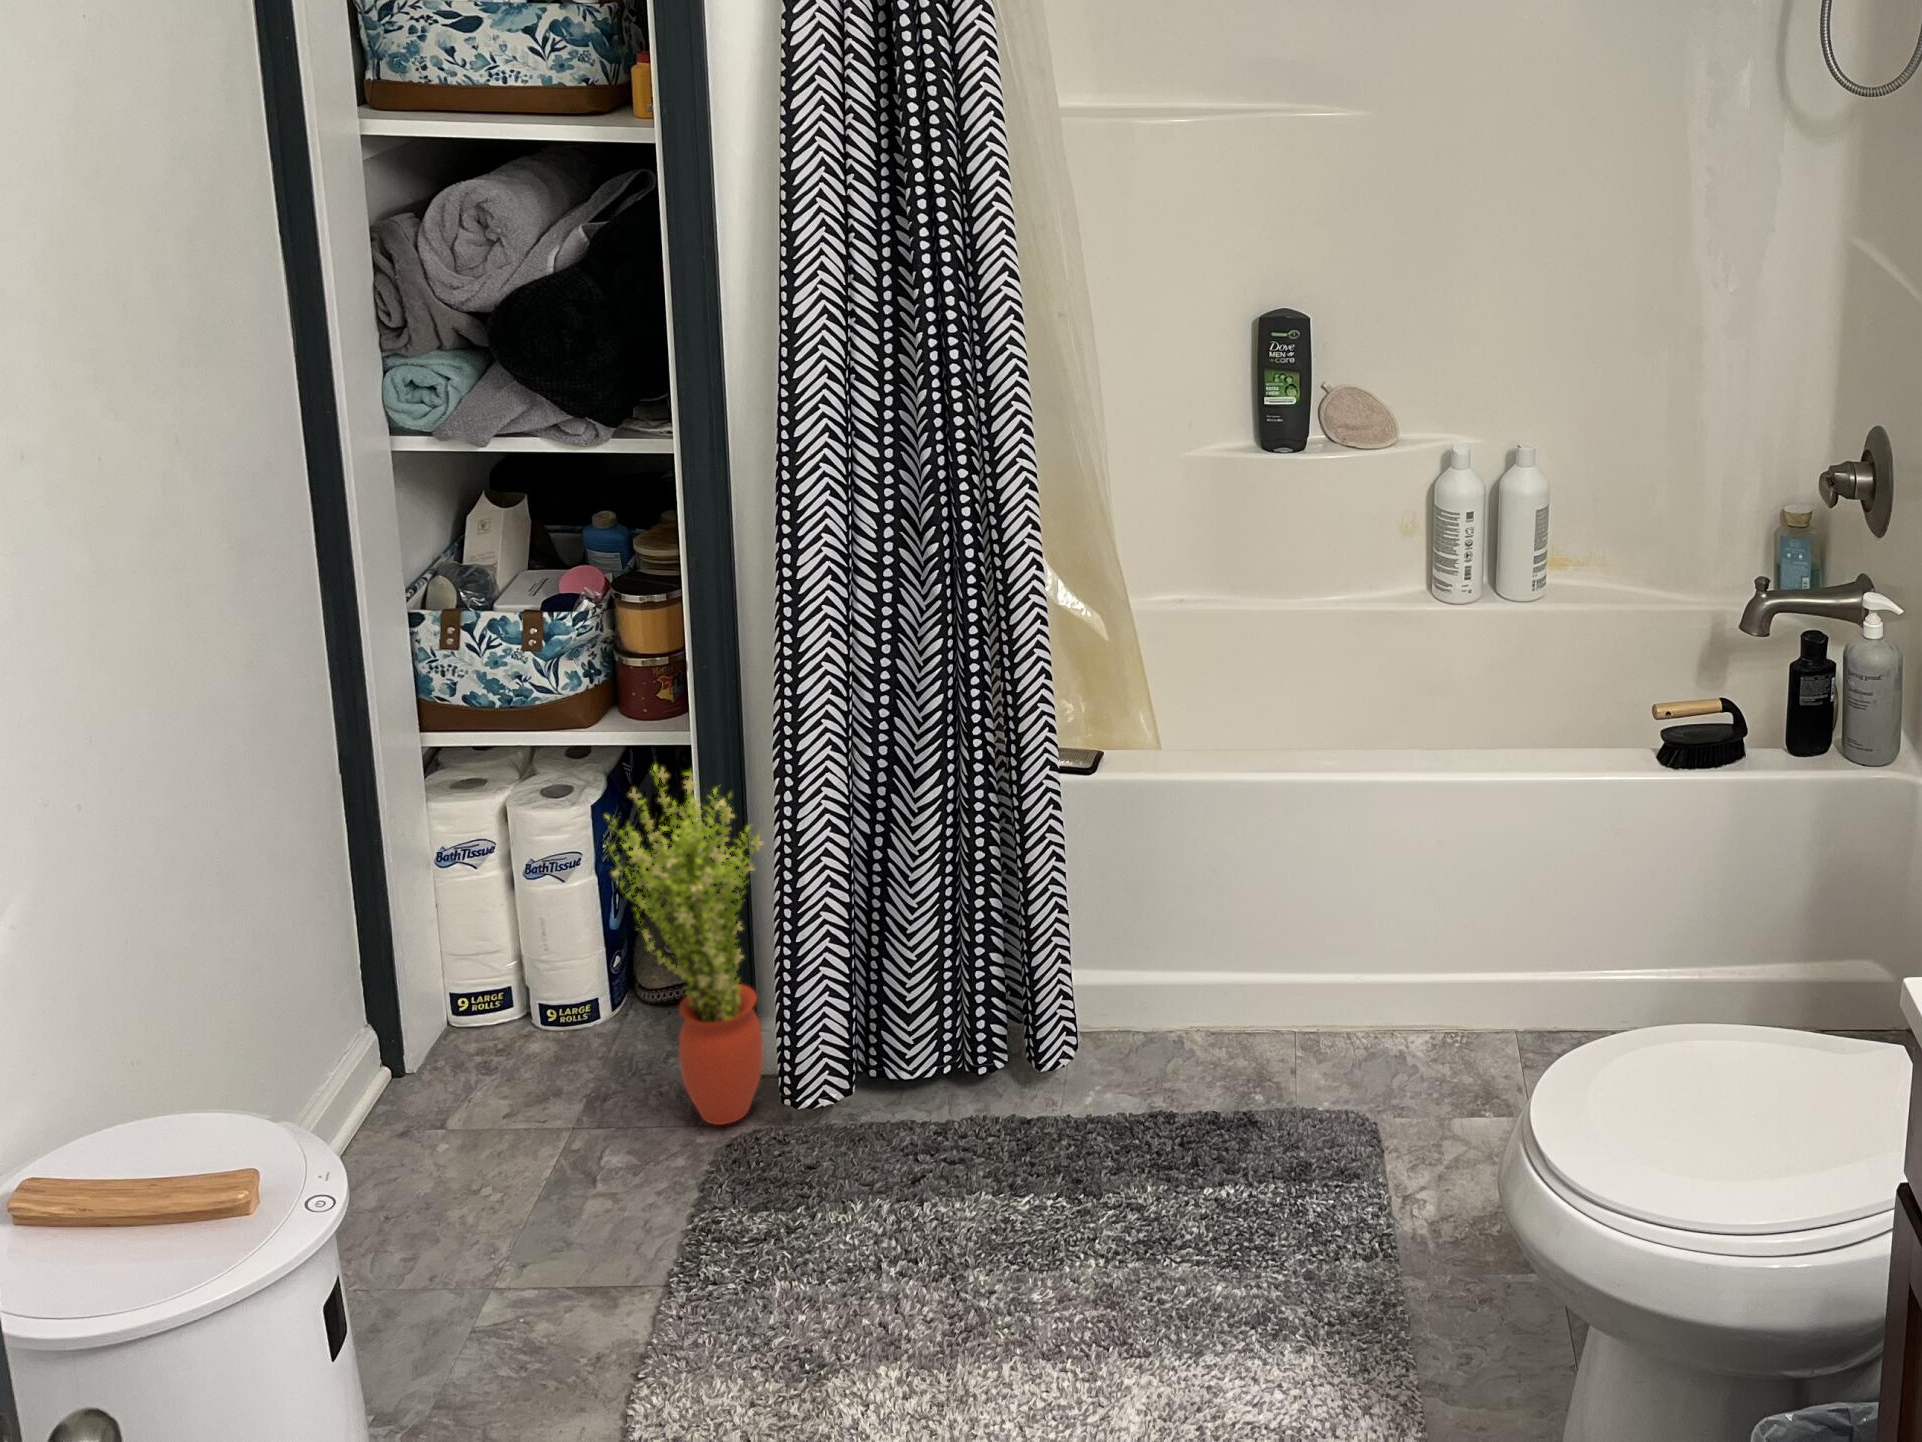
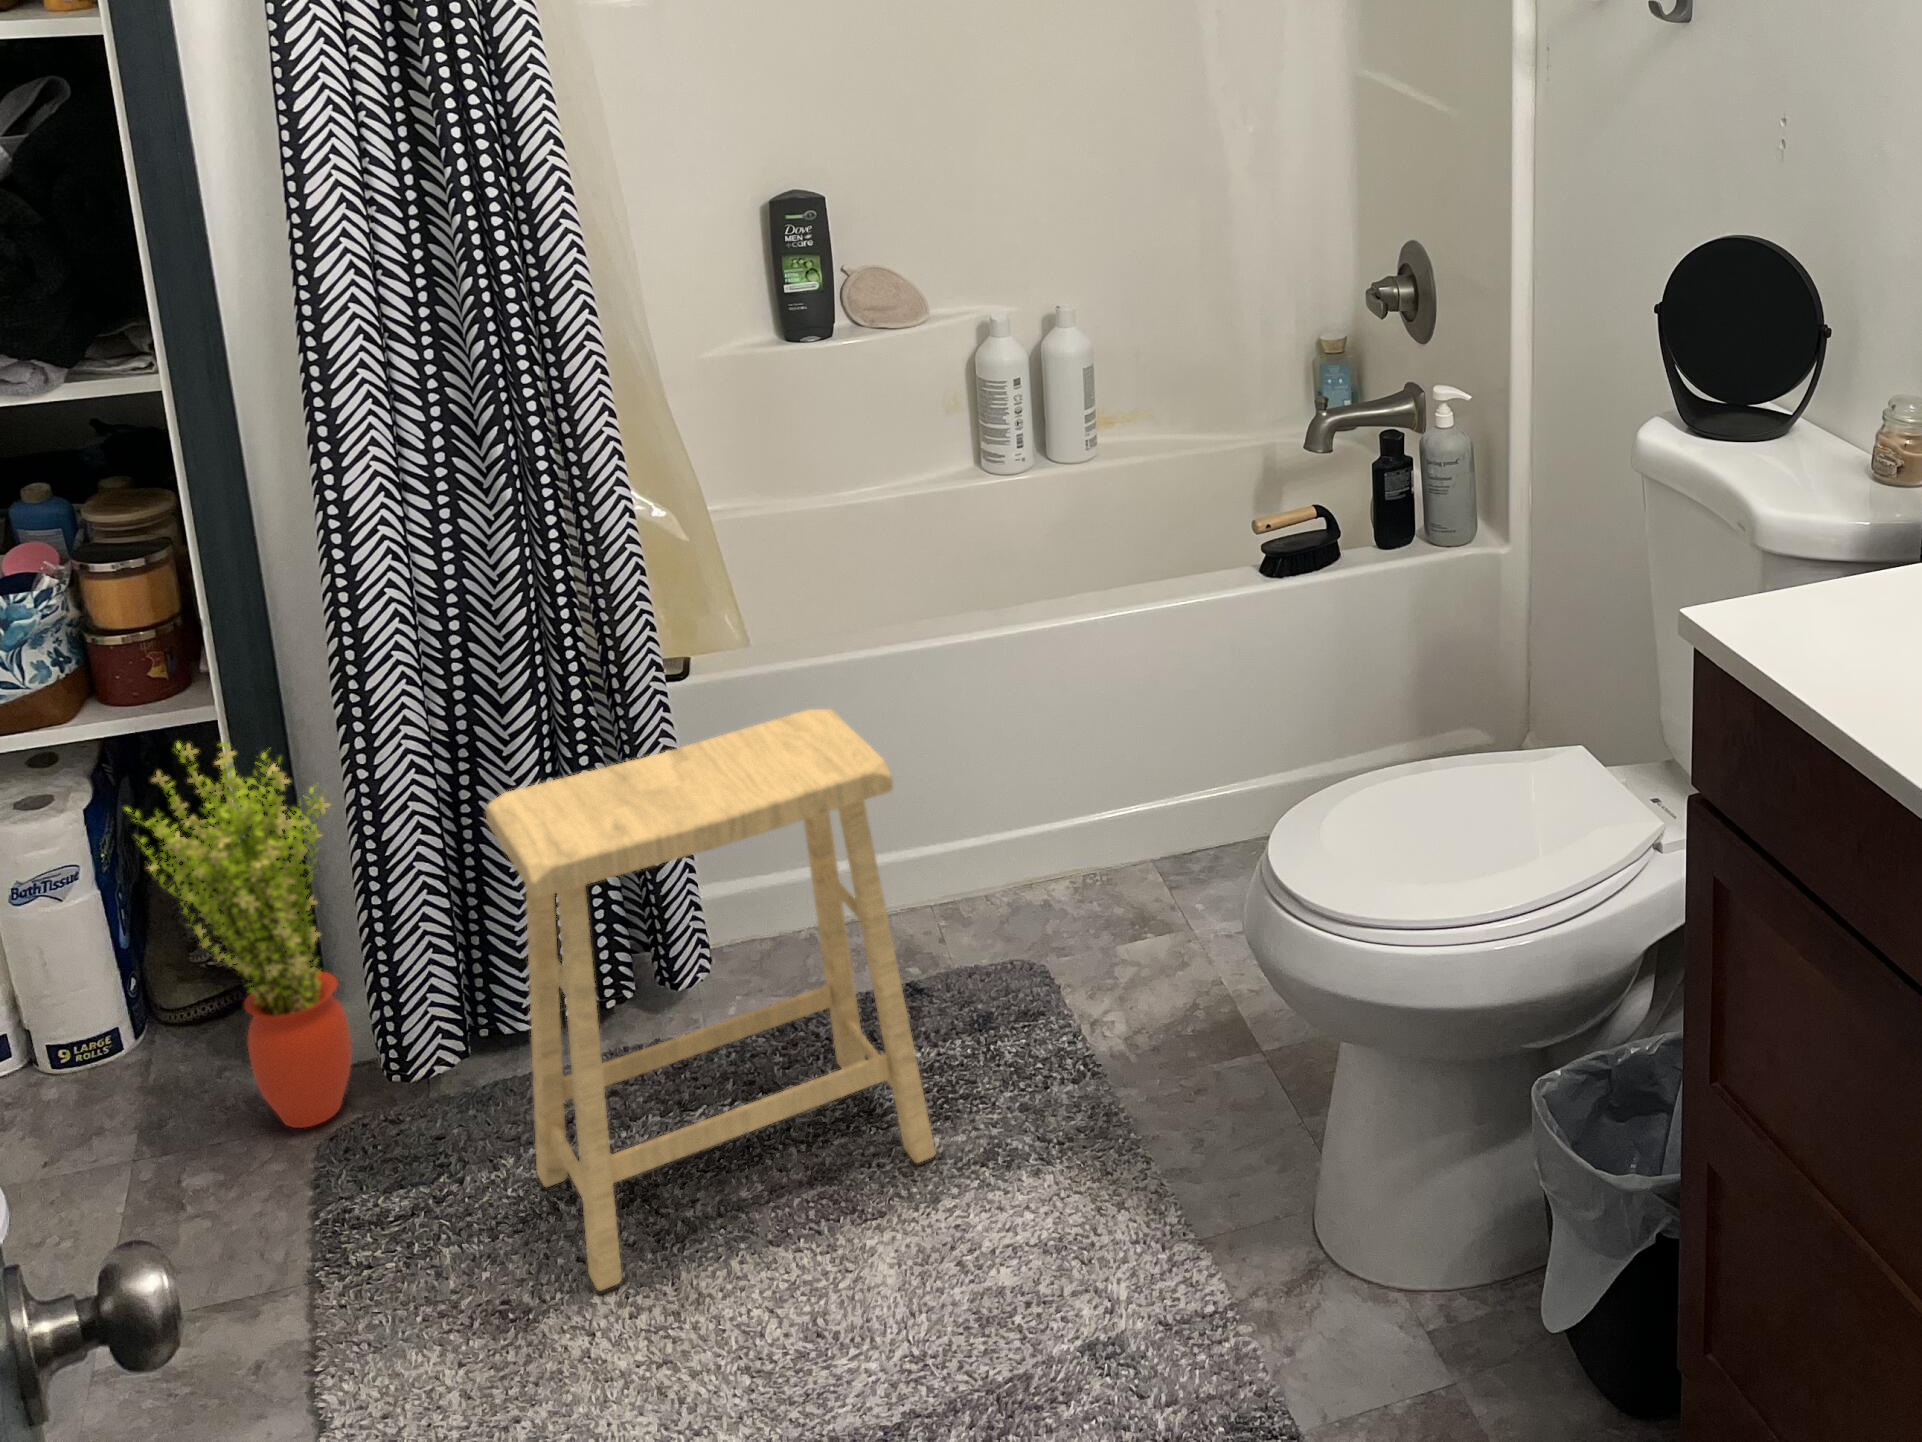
footstool: none [857,840,1218,1364] -> present [486,709,936,1291]

